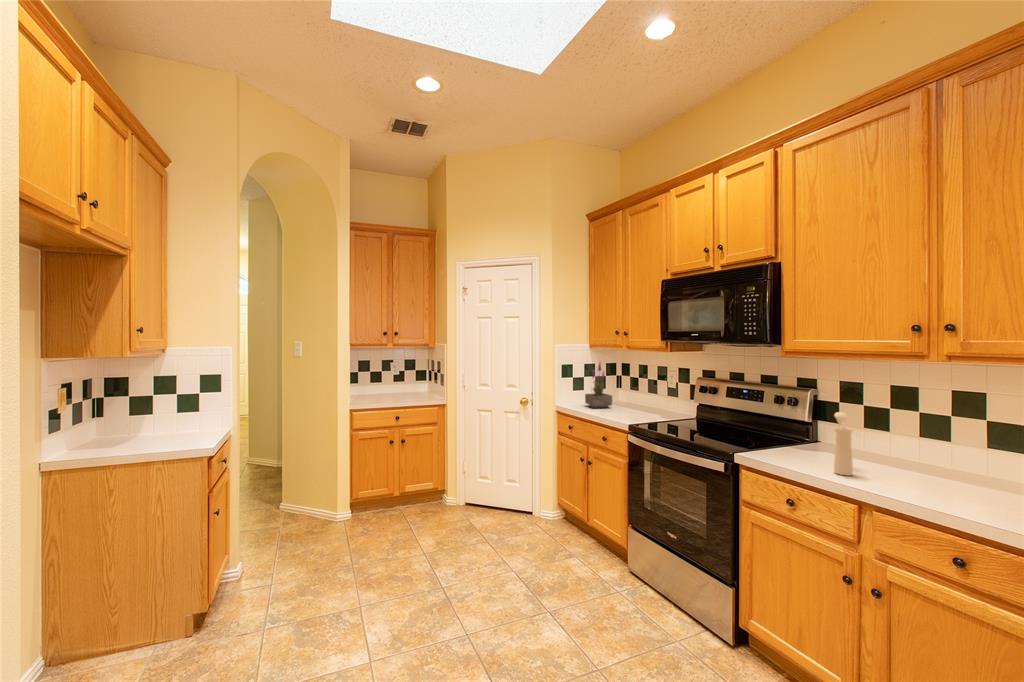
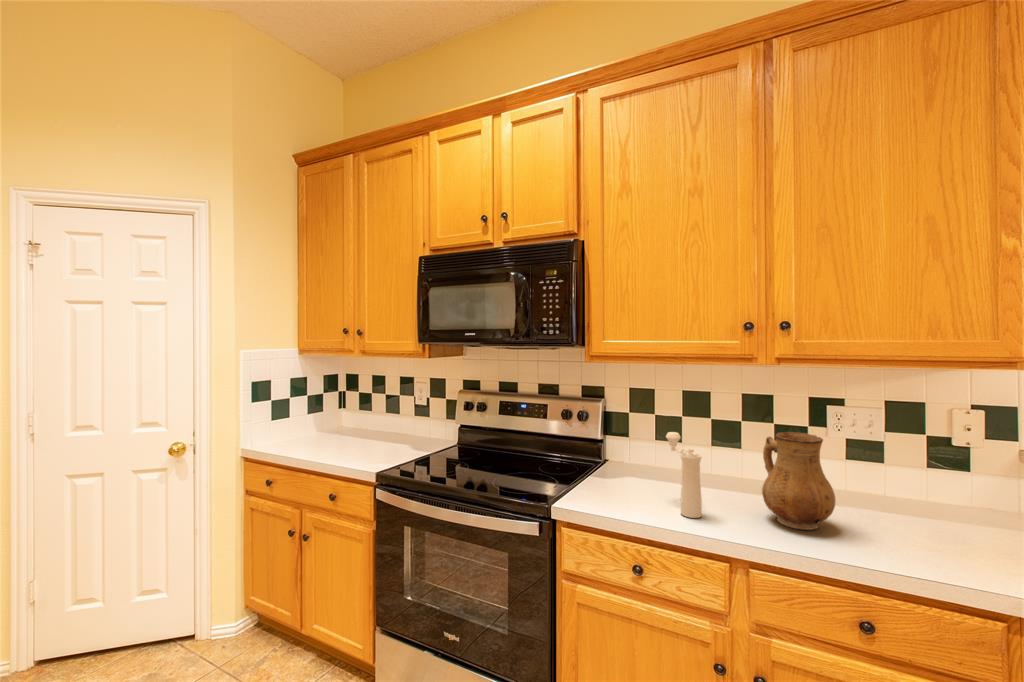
potted plant: present [585,362,612,408] -> none [294,372,338,445]
ceramic pitcher: none [908,417,978,497] -> present [762,432,835,530]

